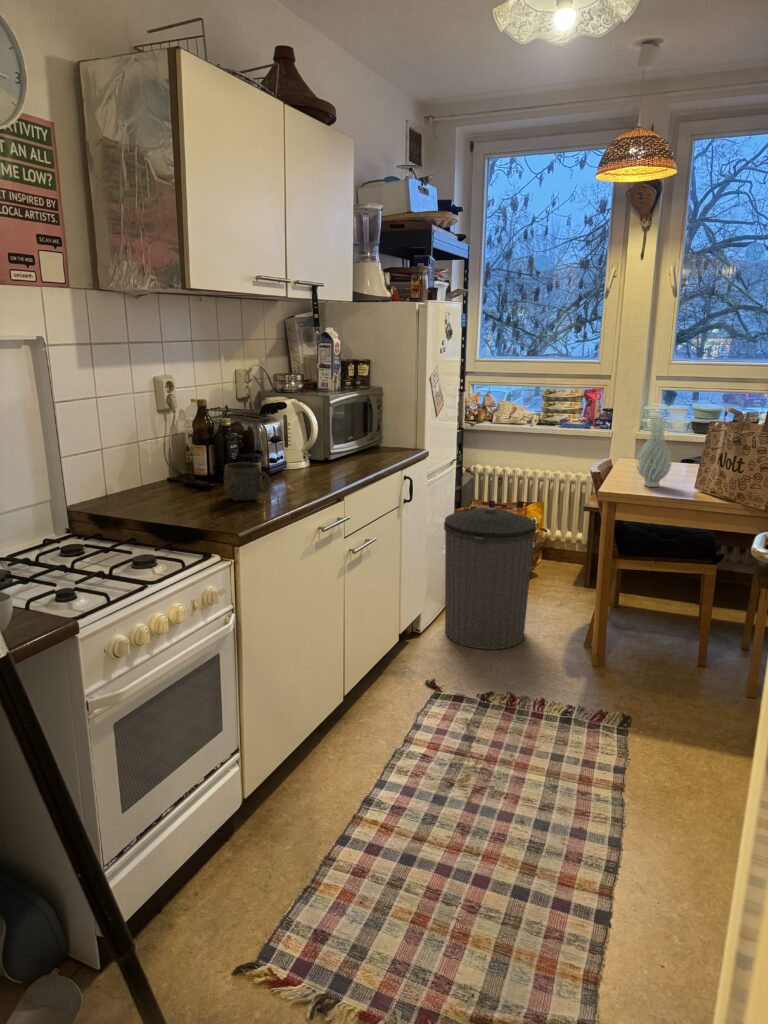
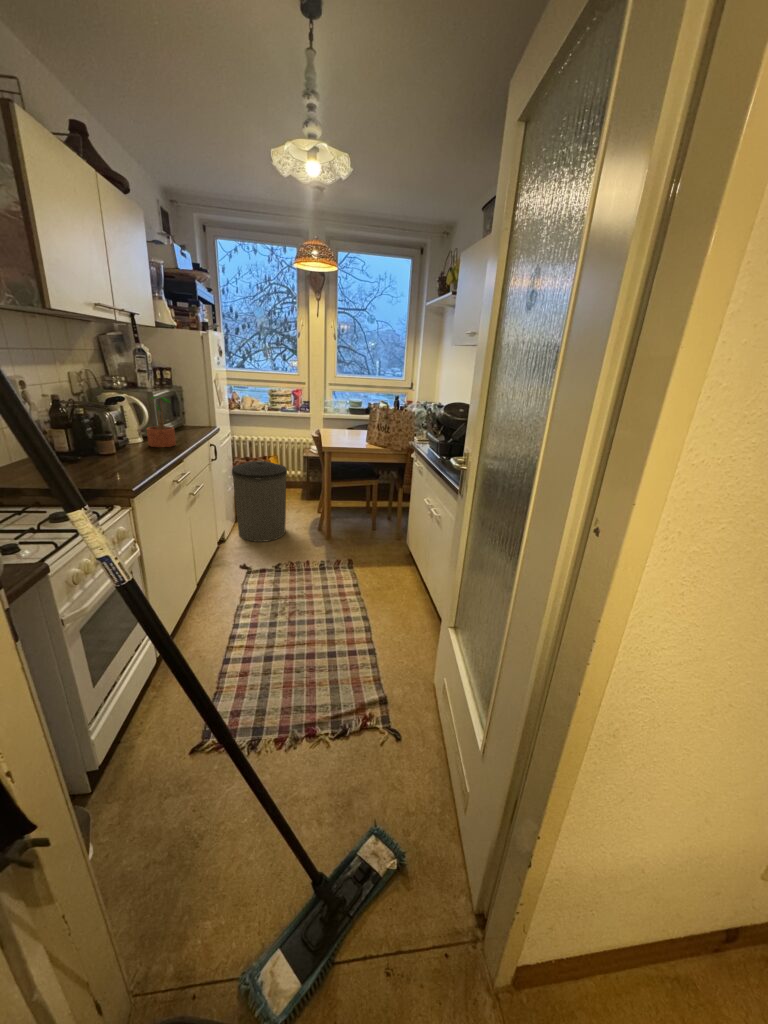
potted plant: none [307,401,344,476] -> present [146,396,176,447]
vase: present [637,417,671,487] -> none [338,405,355,443]
mug: present [224,462,270,501] -> none [97,440,137,467]

